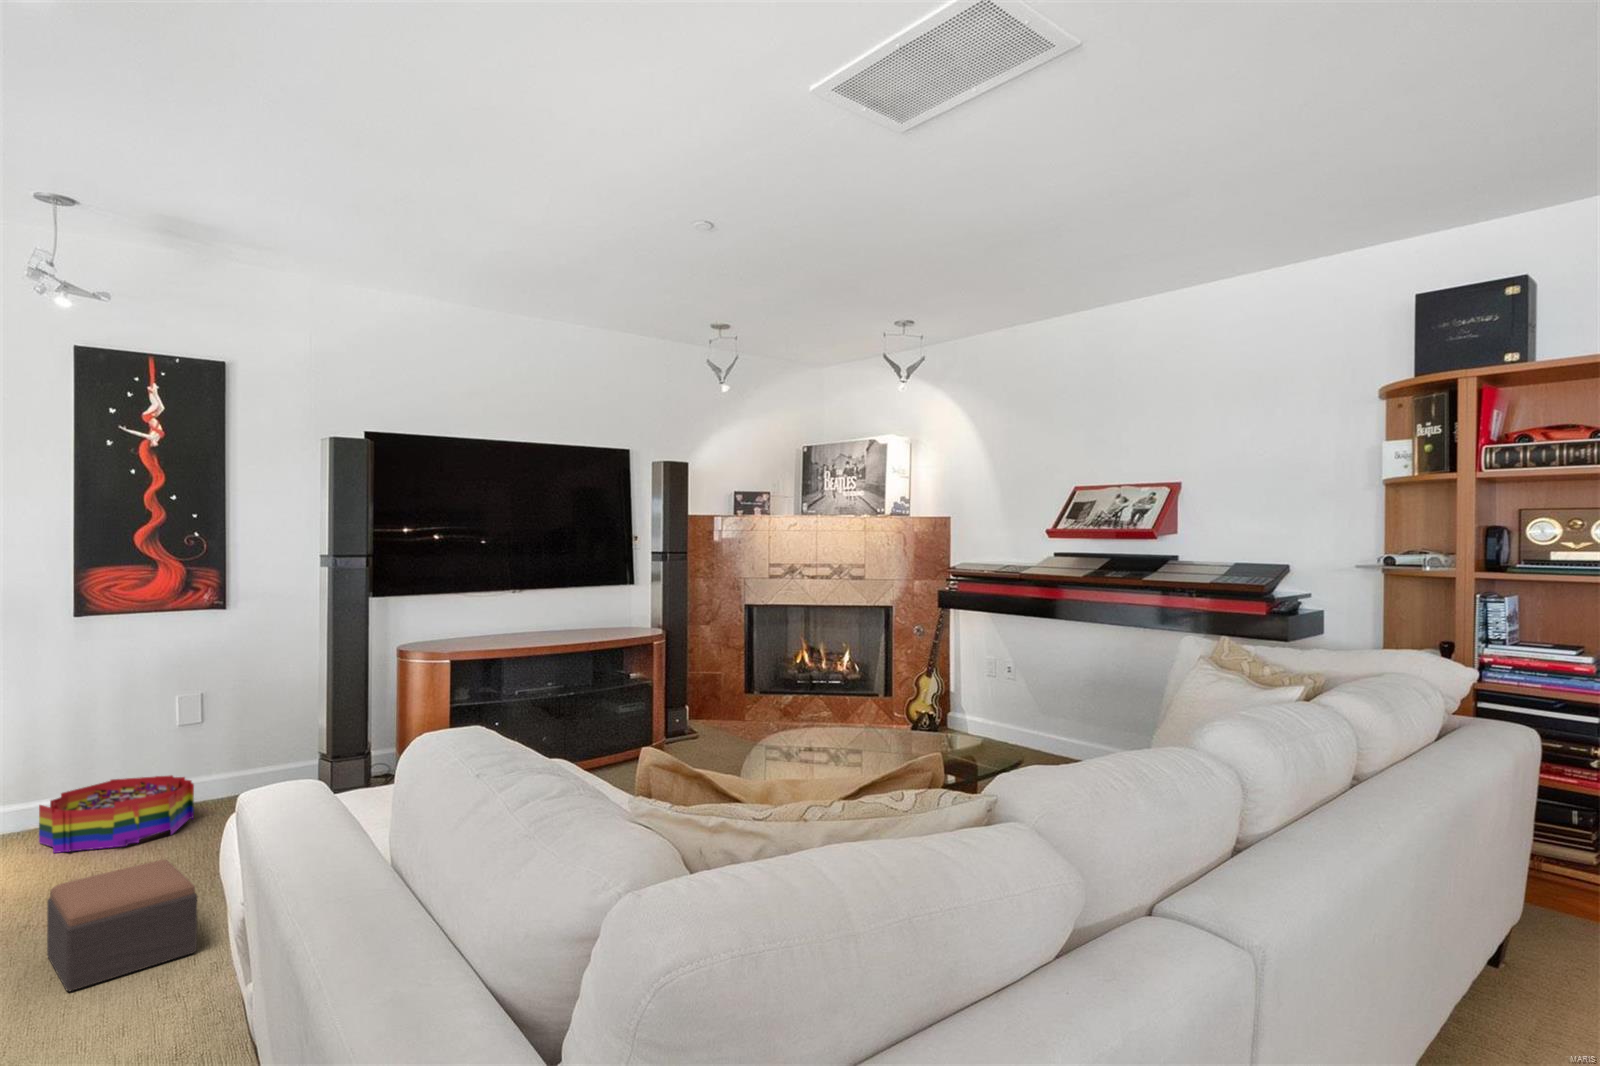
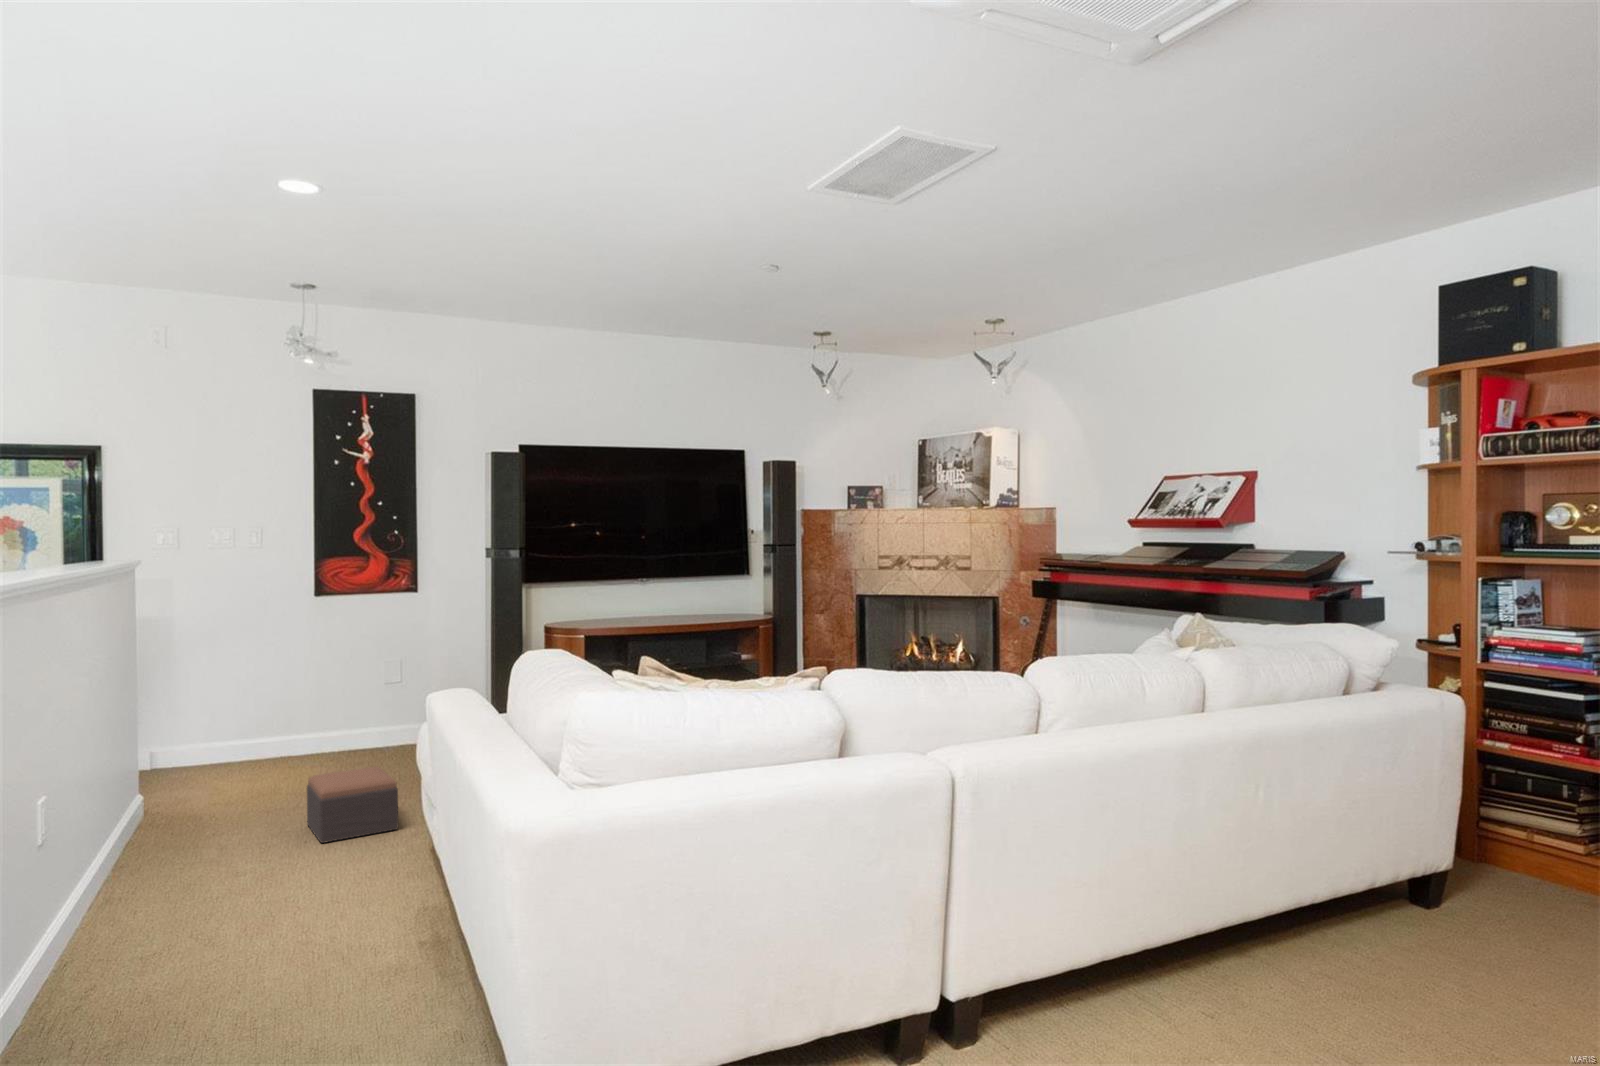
storage bin: present [39,775,194,853] -> none [295,721,397,770]

